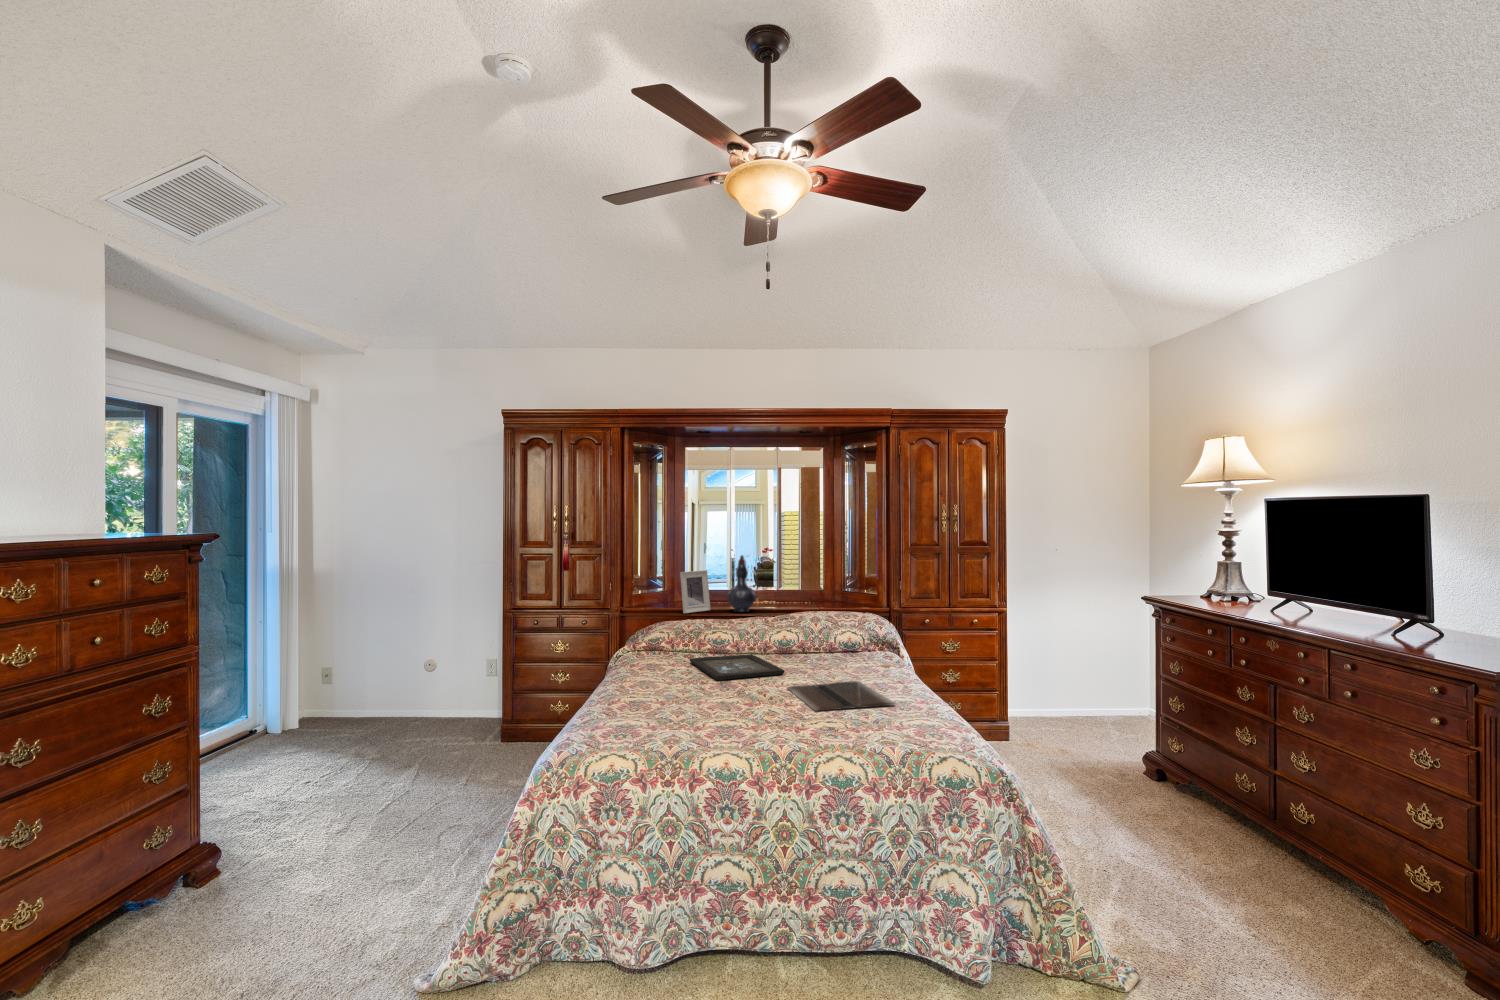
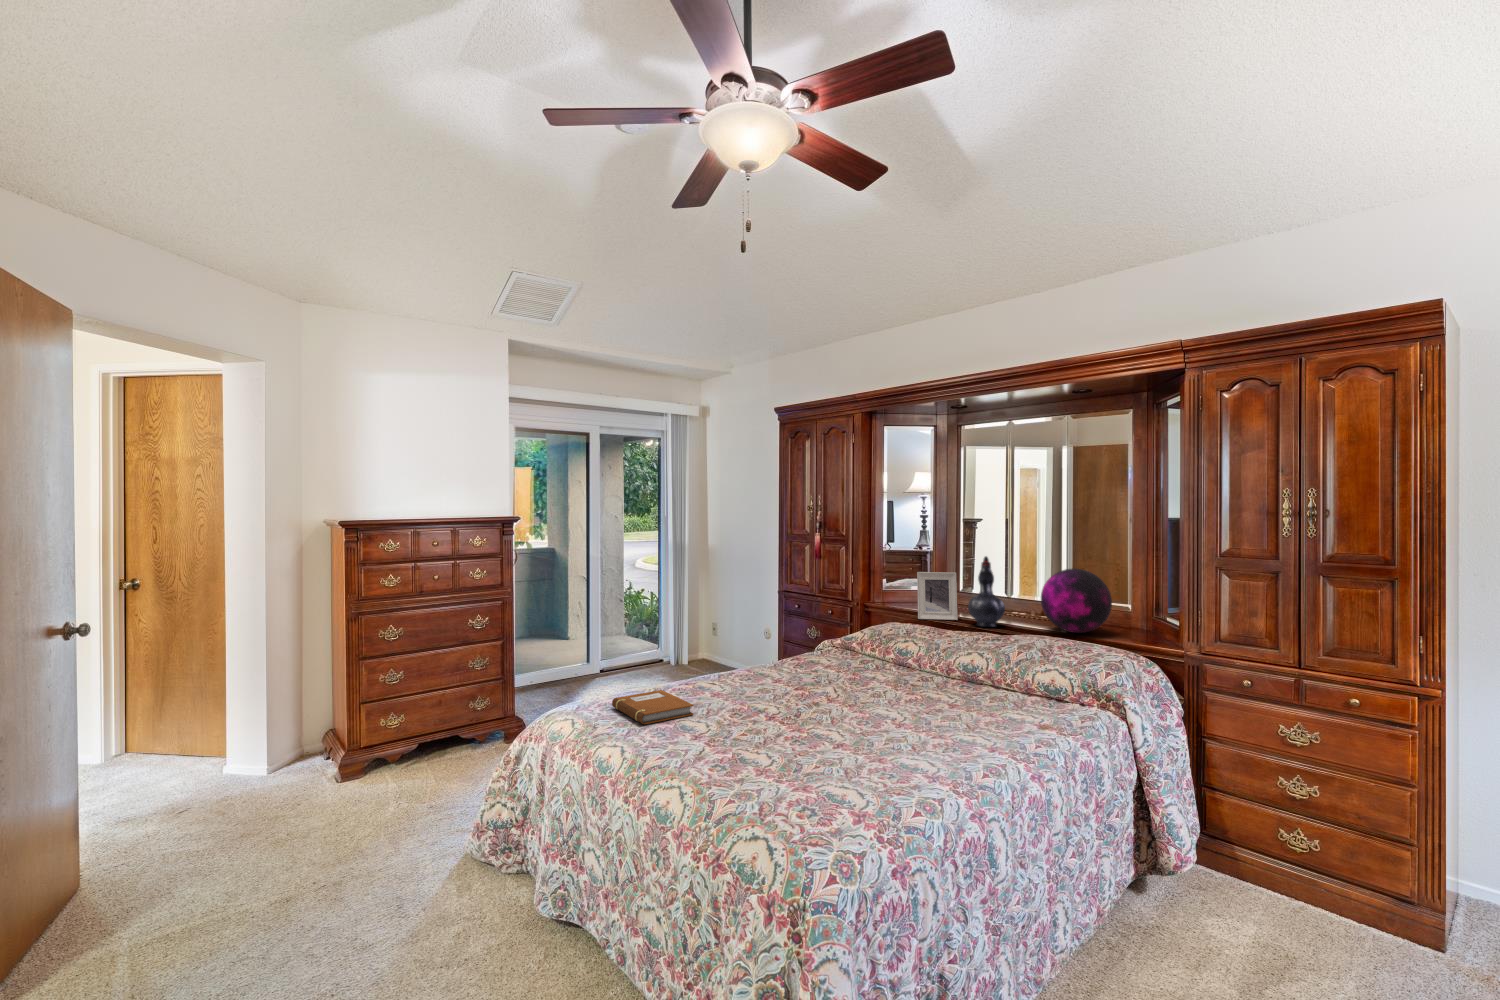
decorative orb: none [779,561,825,608] -> present [1041,568,1112,633]
tray: present [690,654,785,680] -> none [799,663,910,698]
laptop: present [787,681,895,711] -> none [782,710,928,764]
notebook: none [645,707,720,733] -> present [612,690,694,724]

